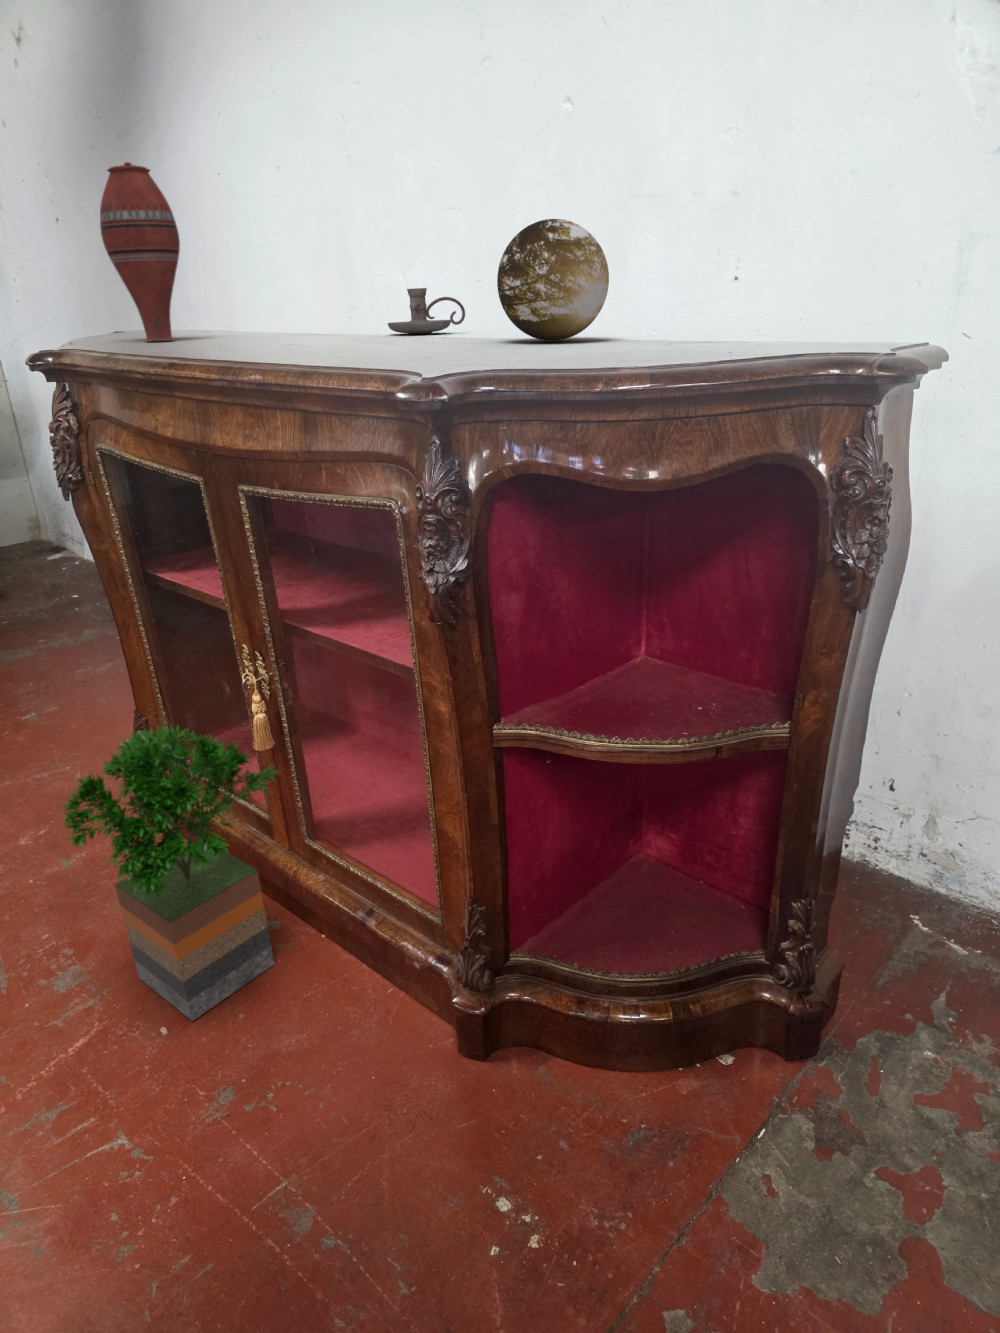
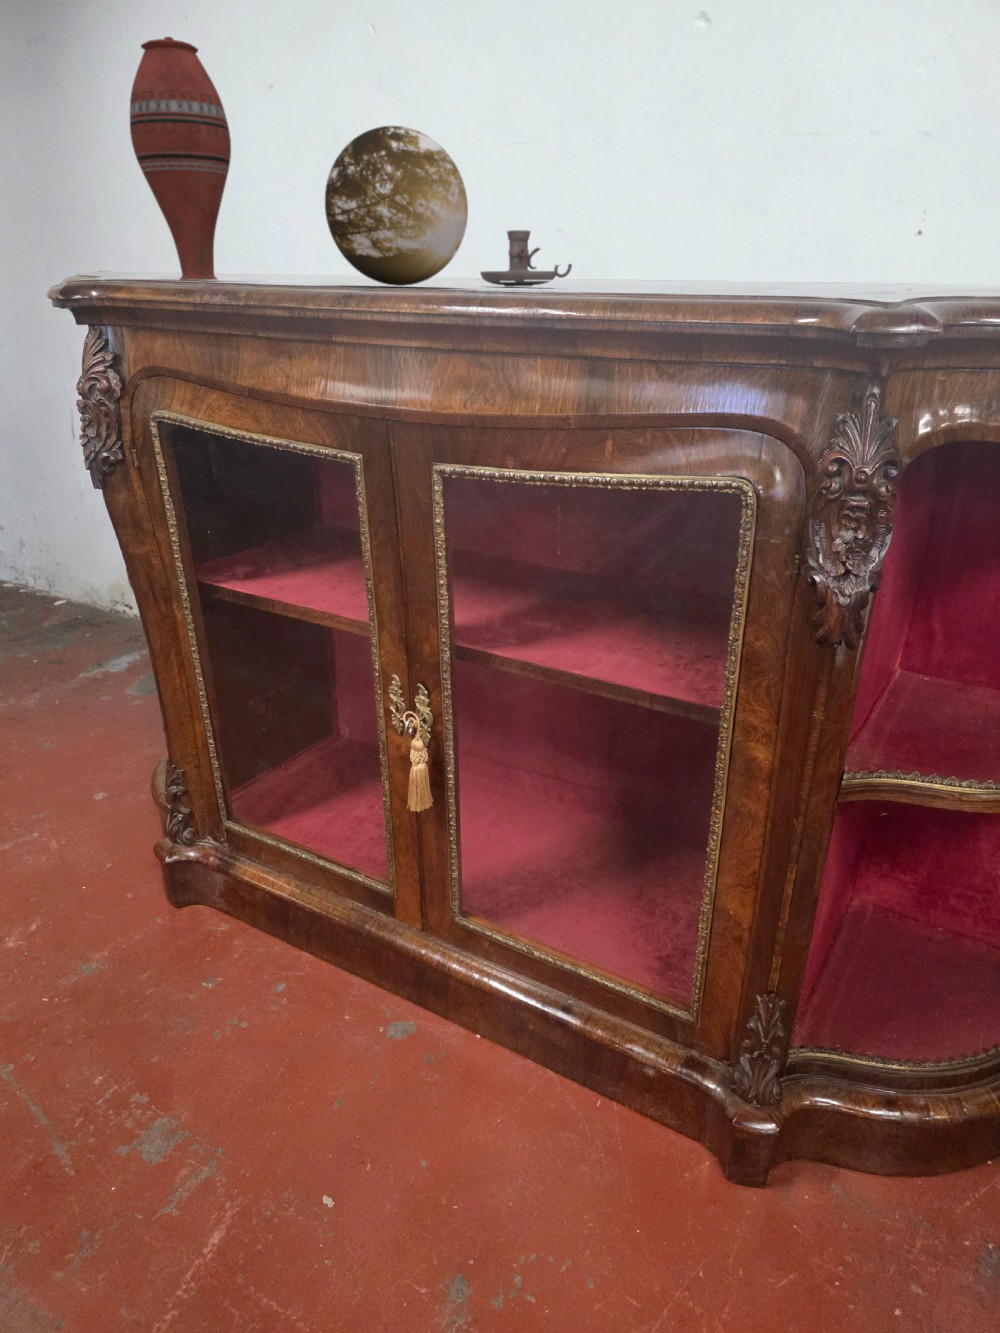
decorative orb: present [497,219,609,341] -> present [325,126,468,286]
potted tree: present [60,724,280,1021] -> none [206,785,473,1182]

